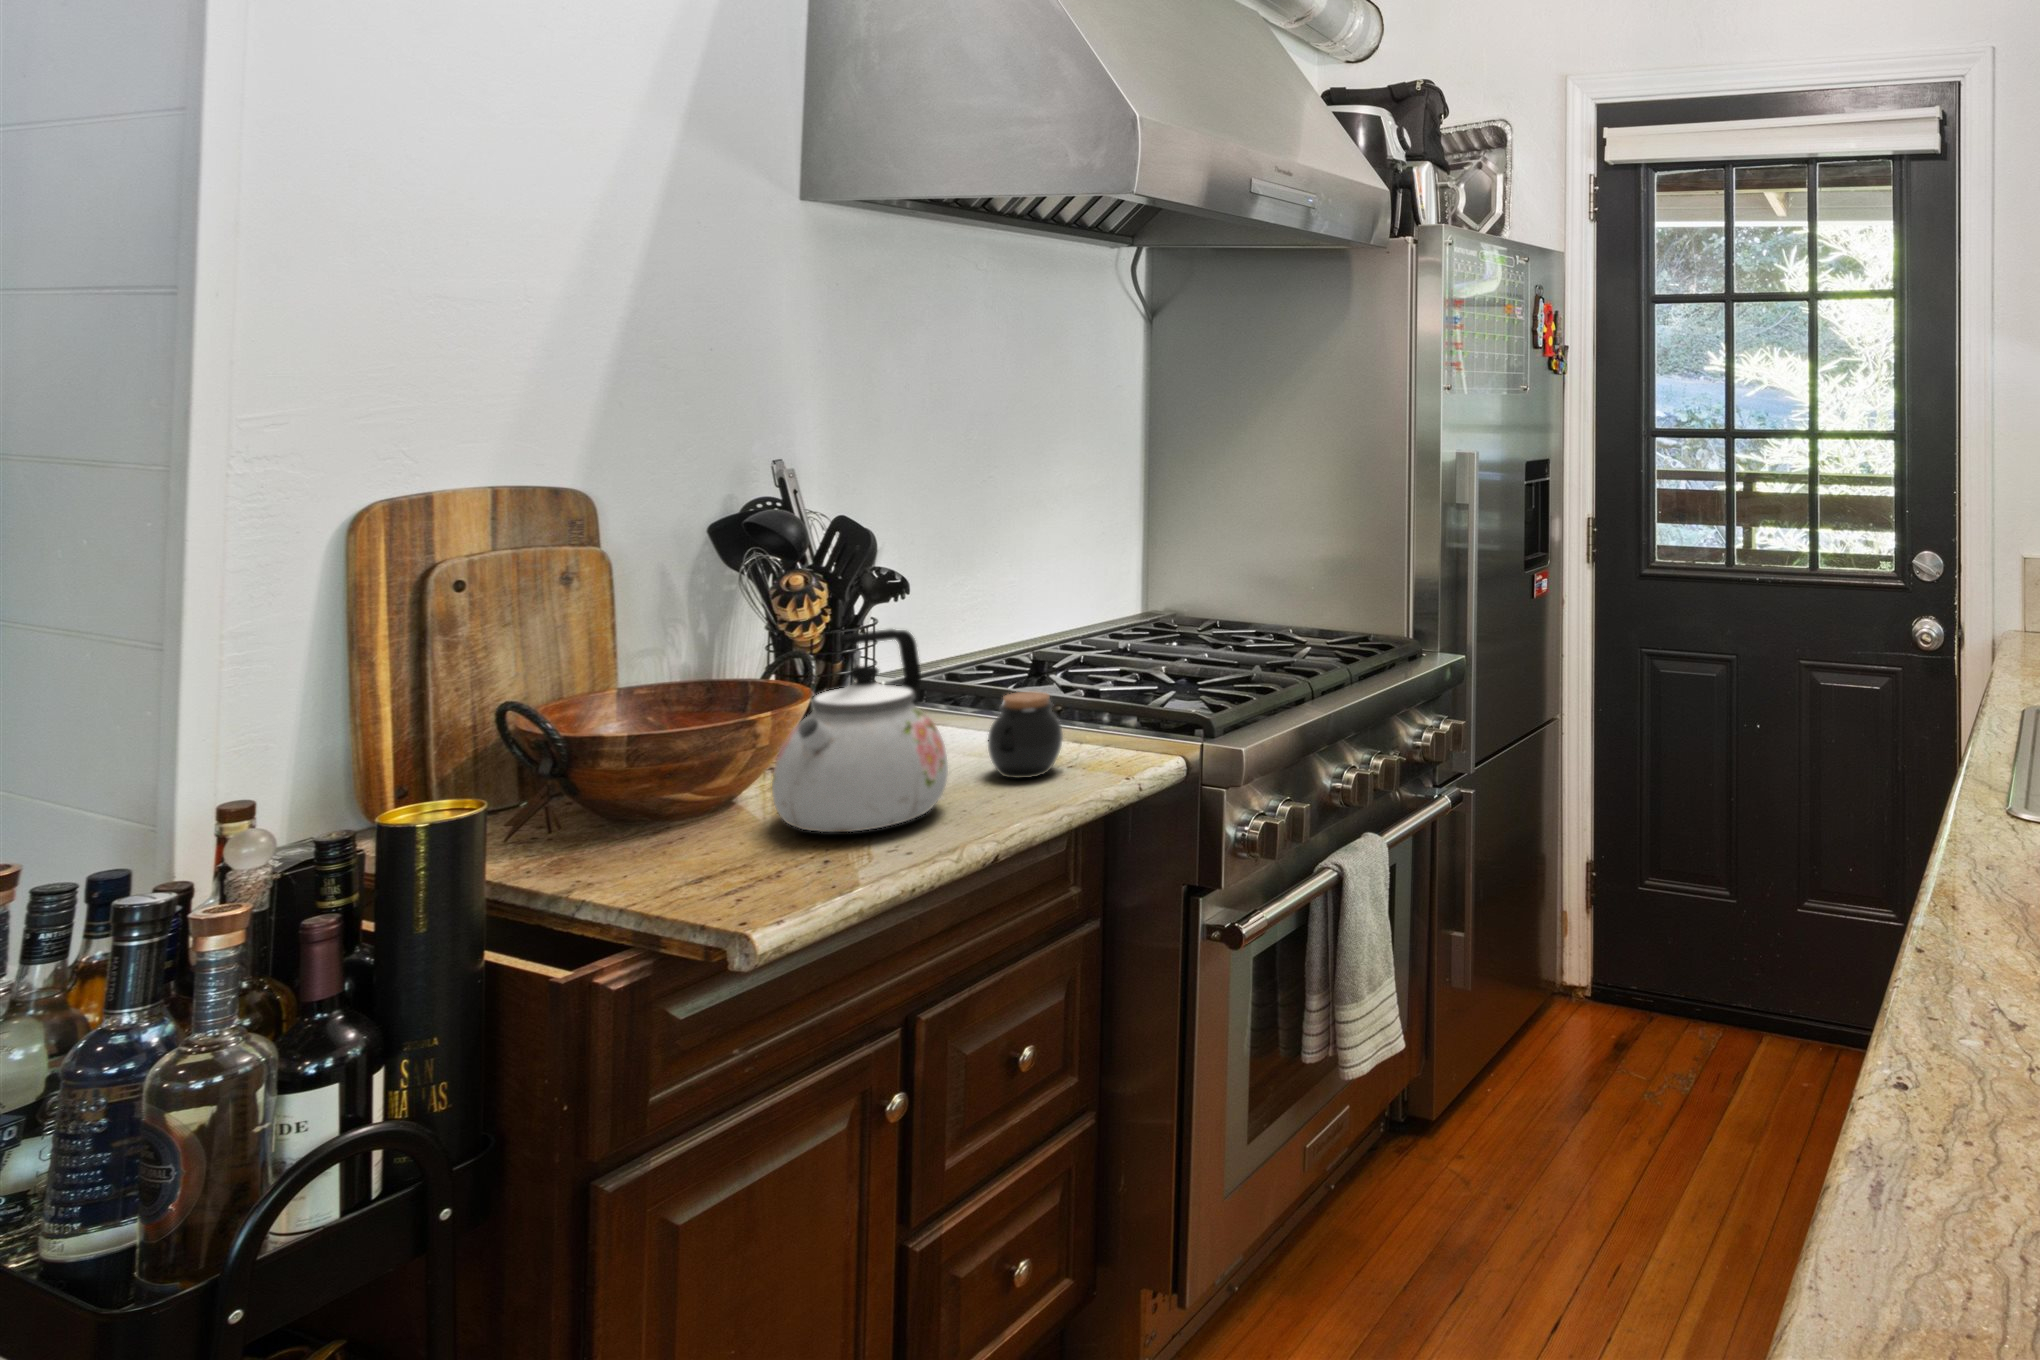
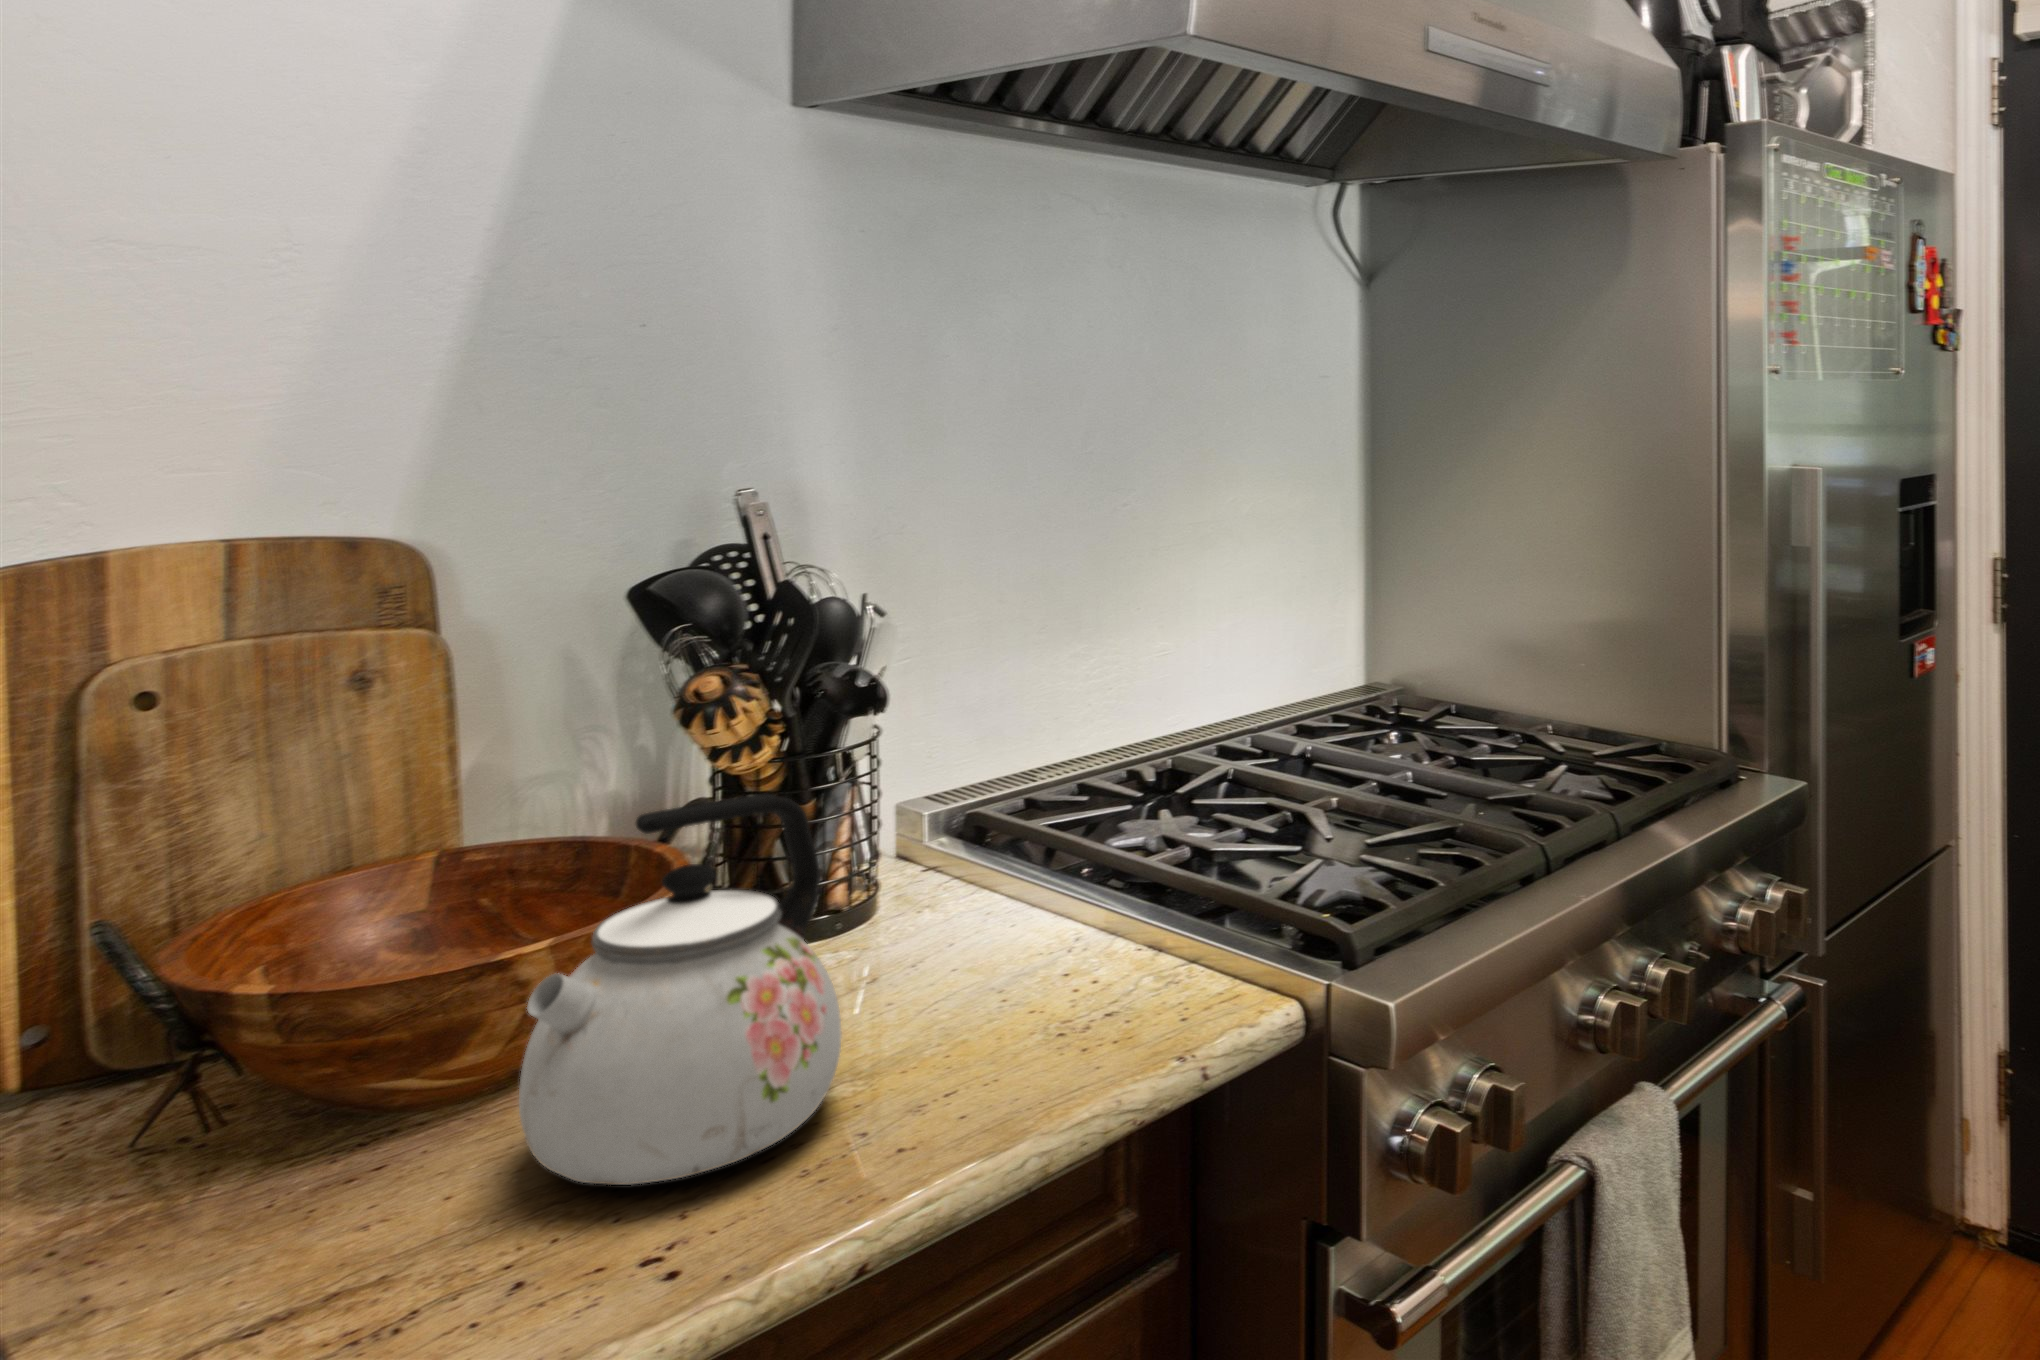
jar: present [988,691,1063,778] -> none [955,887,1081,1045]

